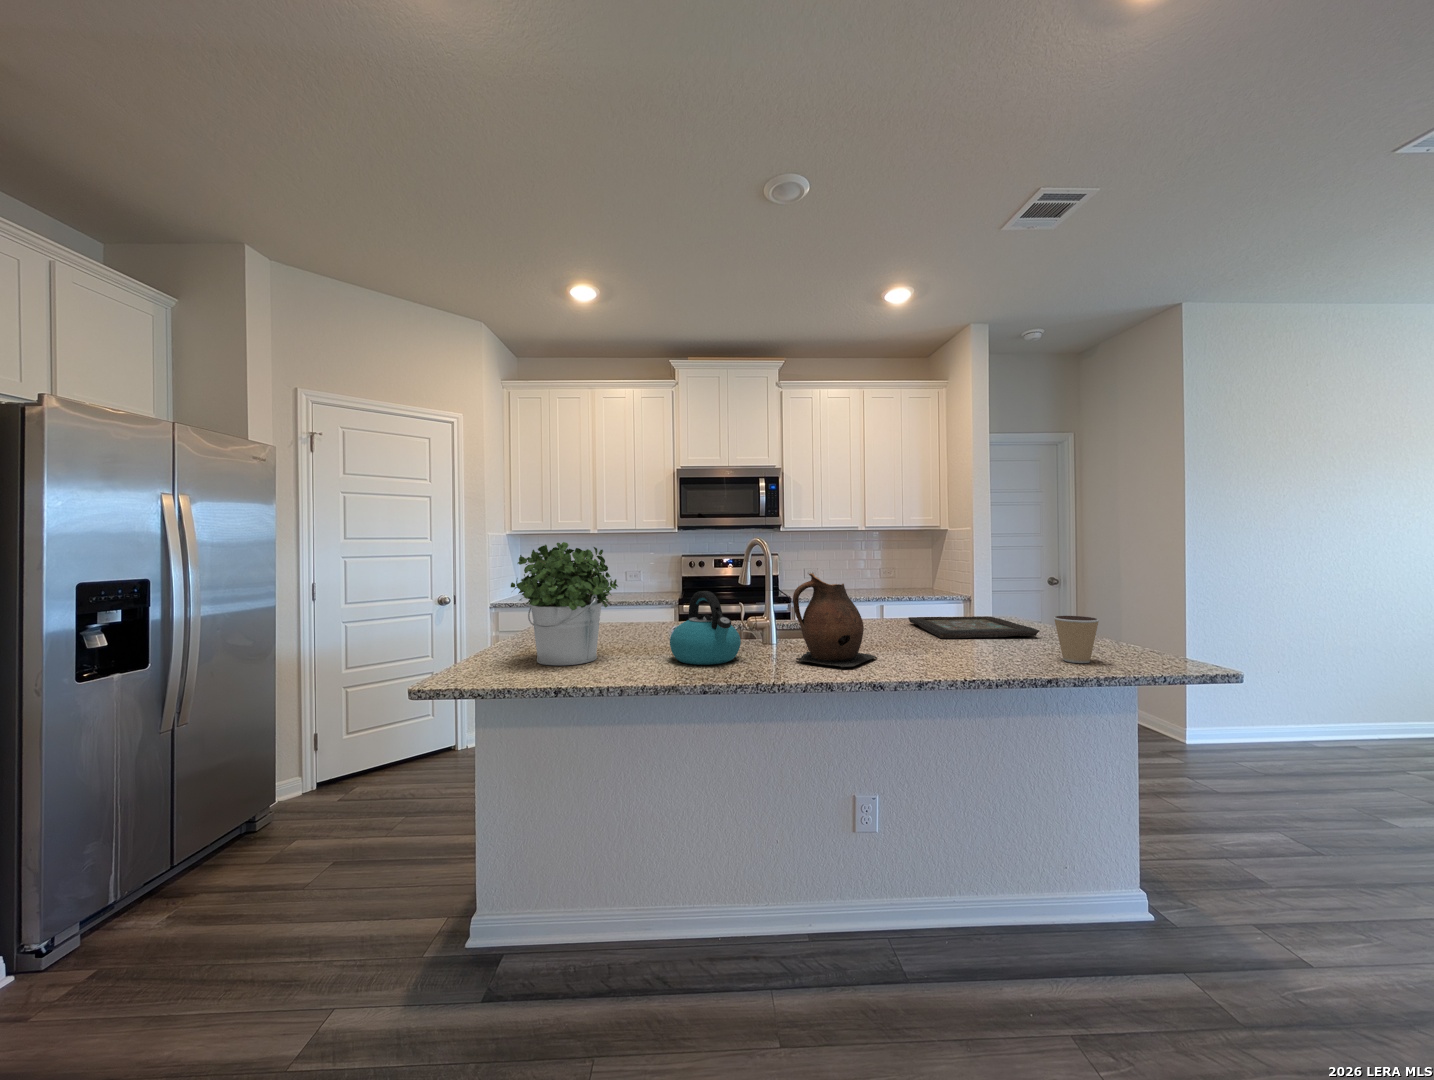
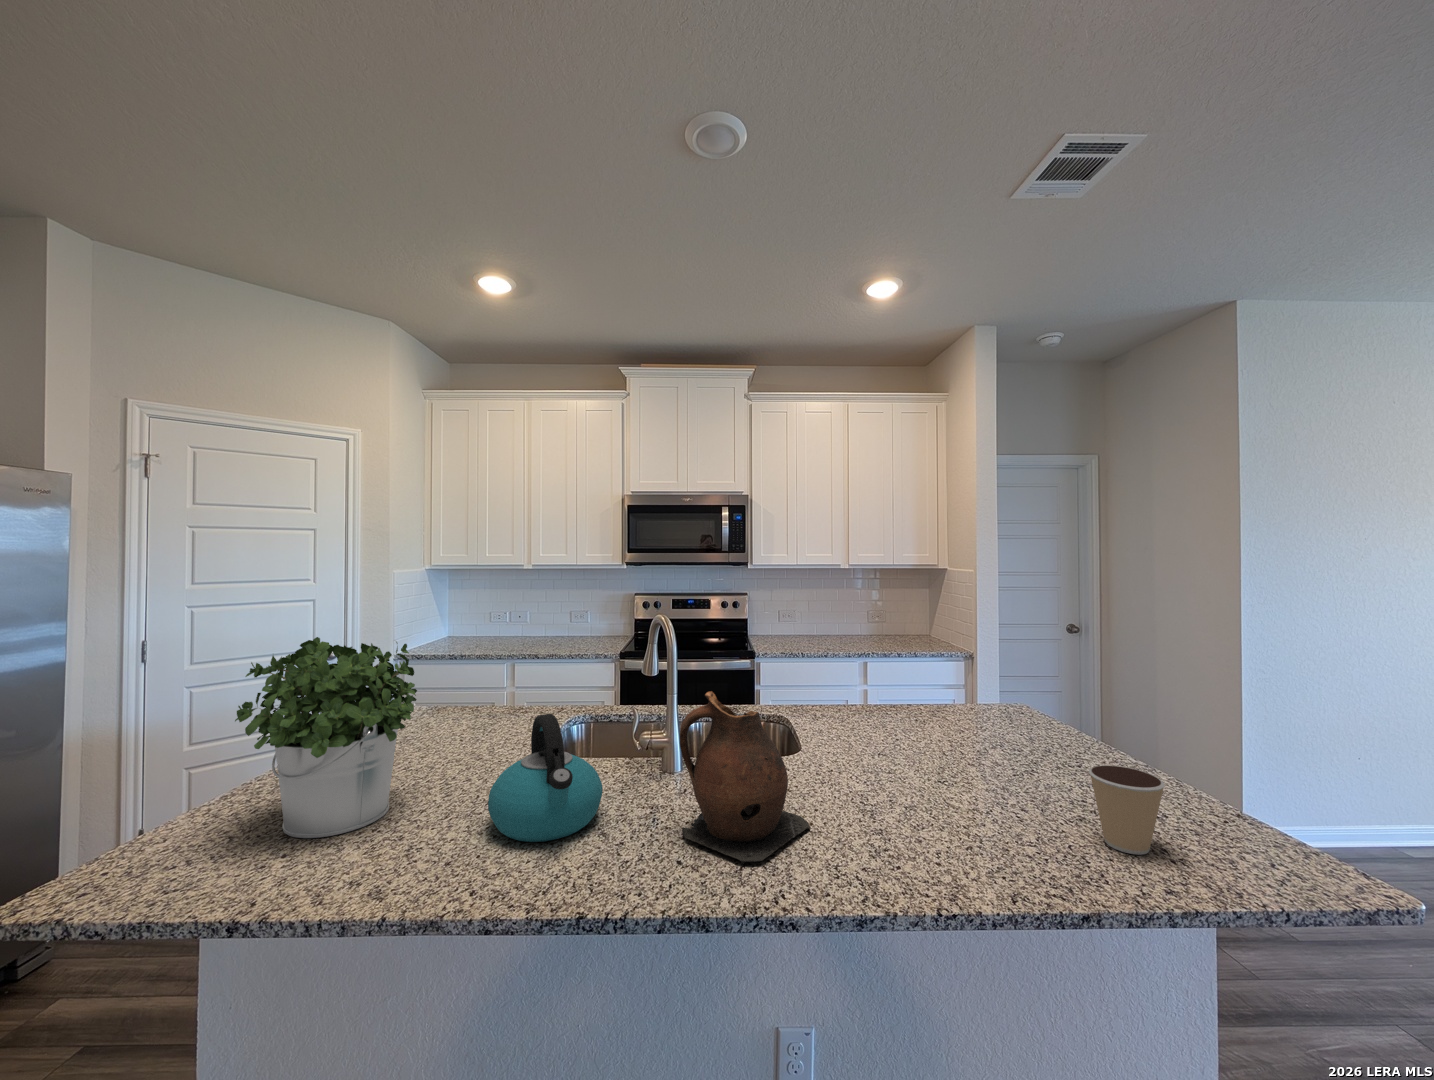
decorative tray: present [909,616,1039,638] -> none [883,712,1064,765]

